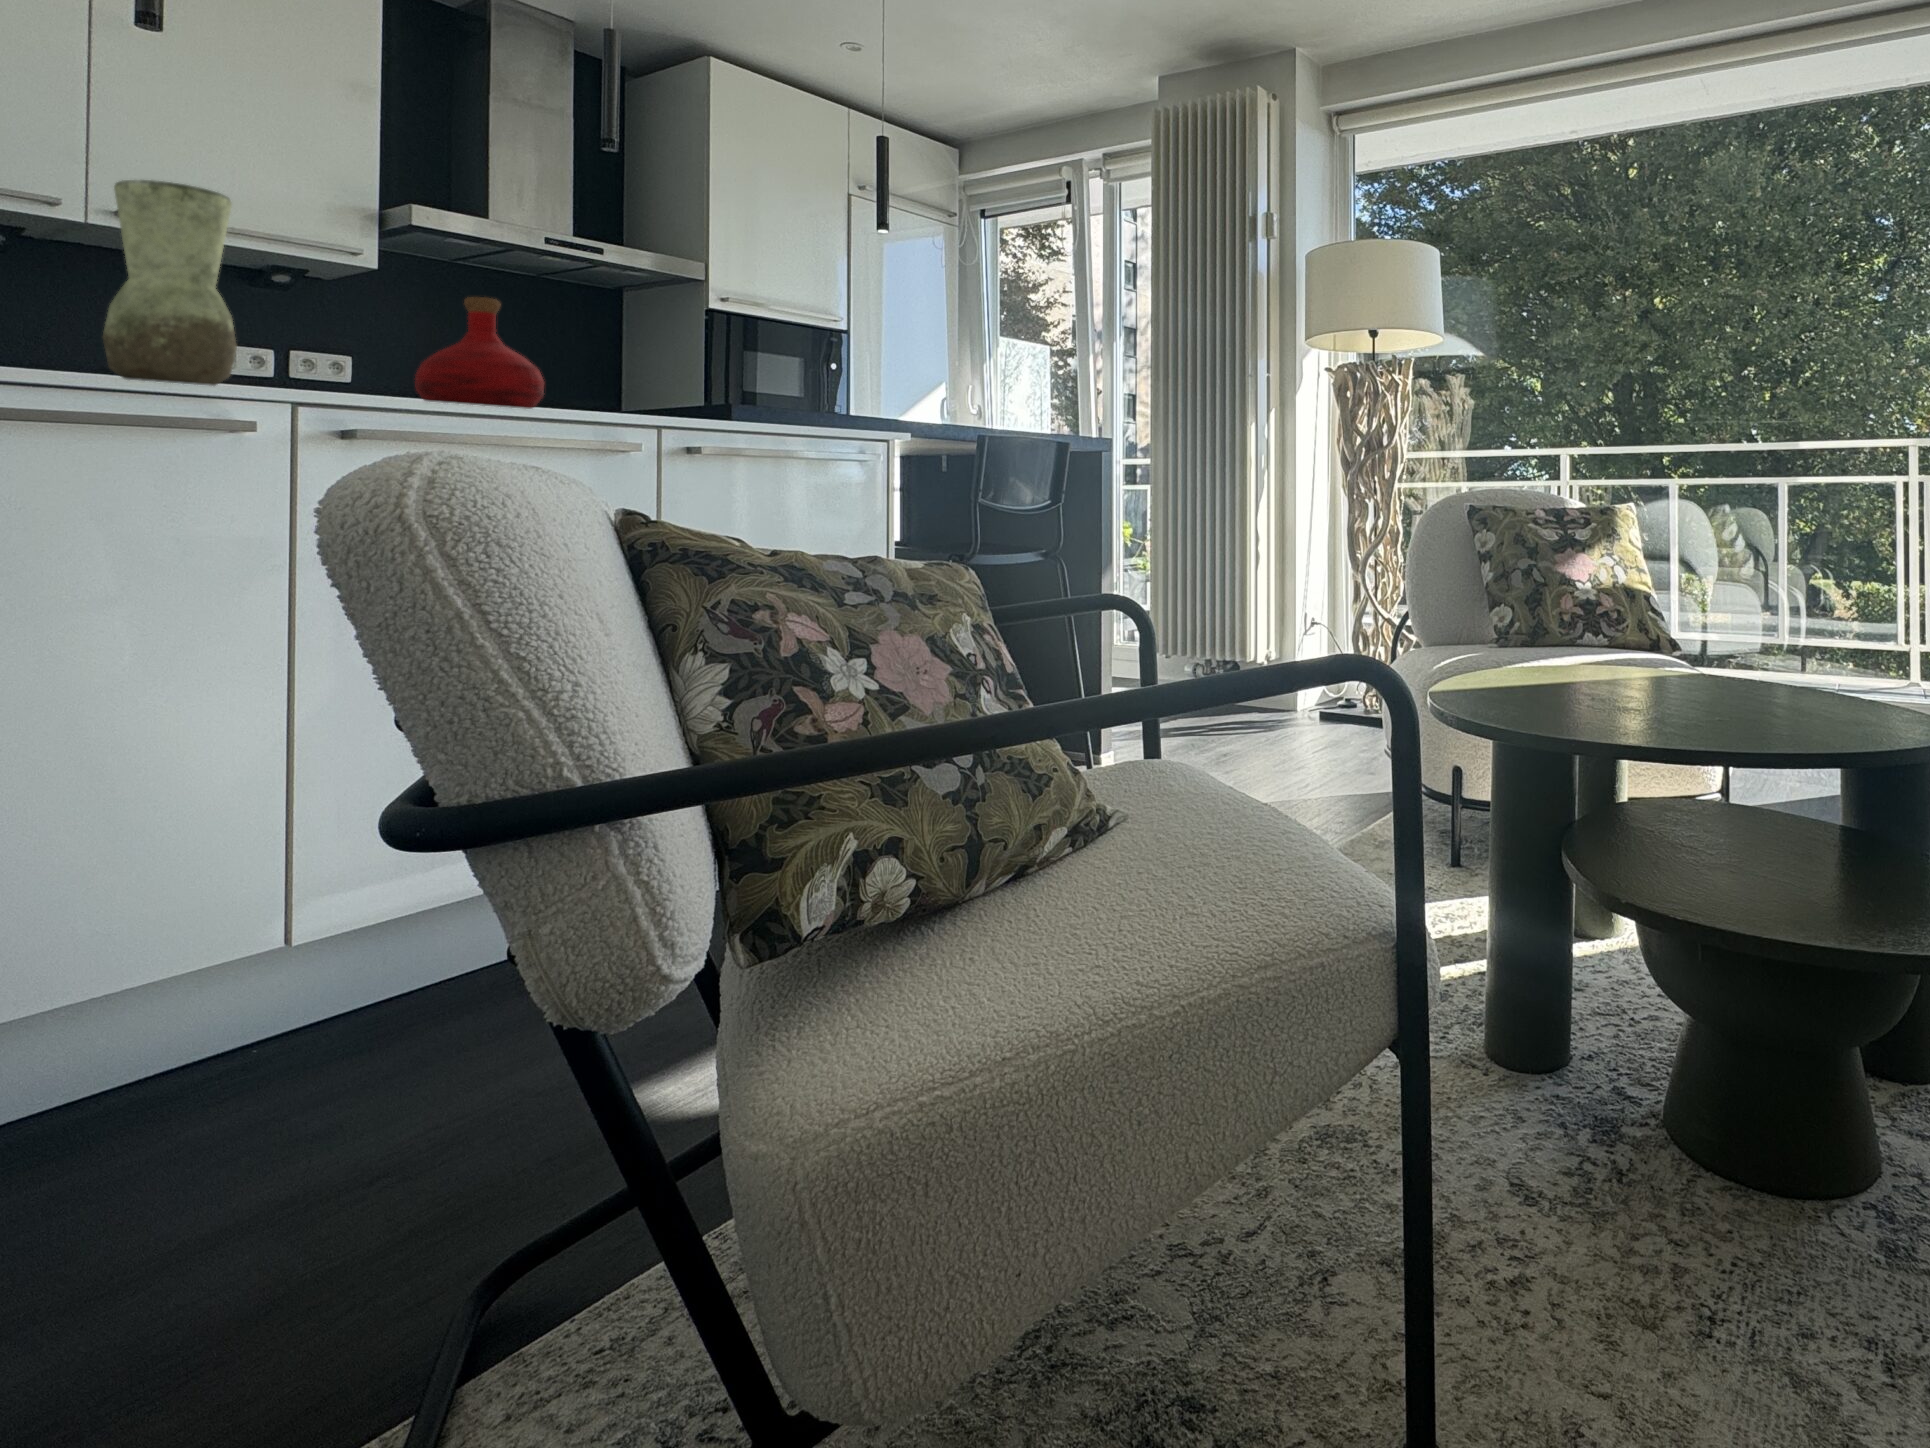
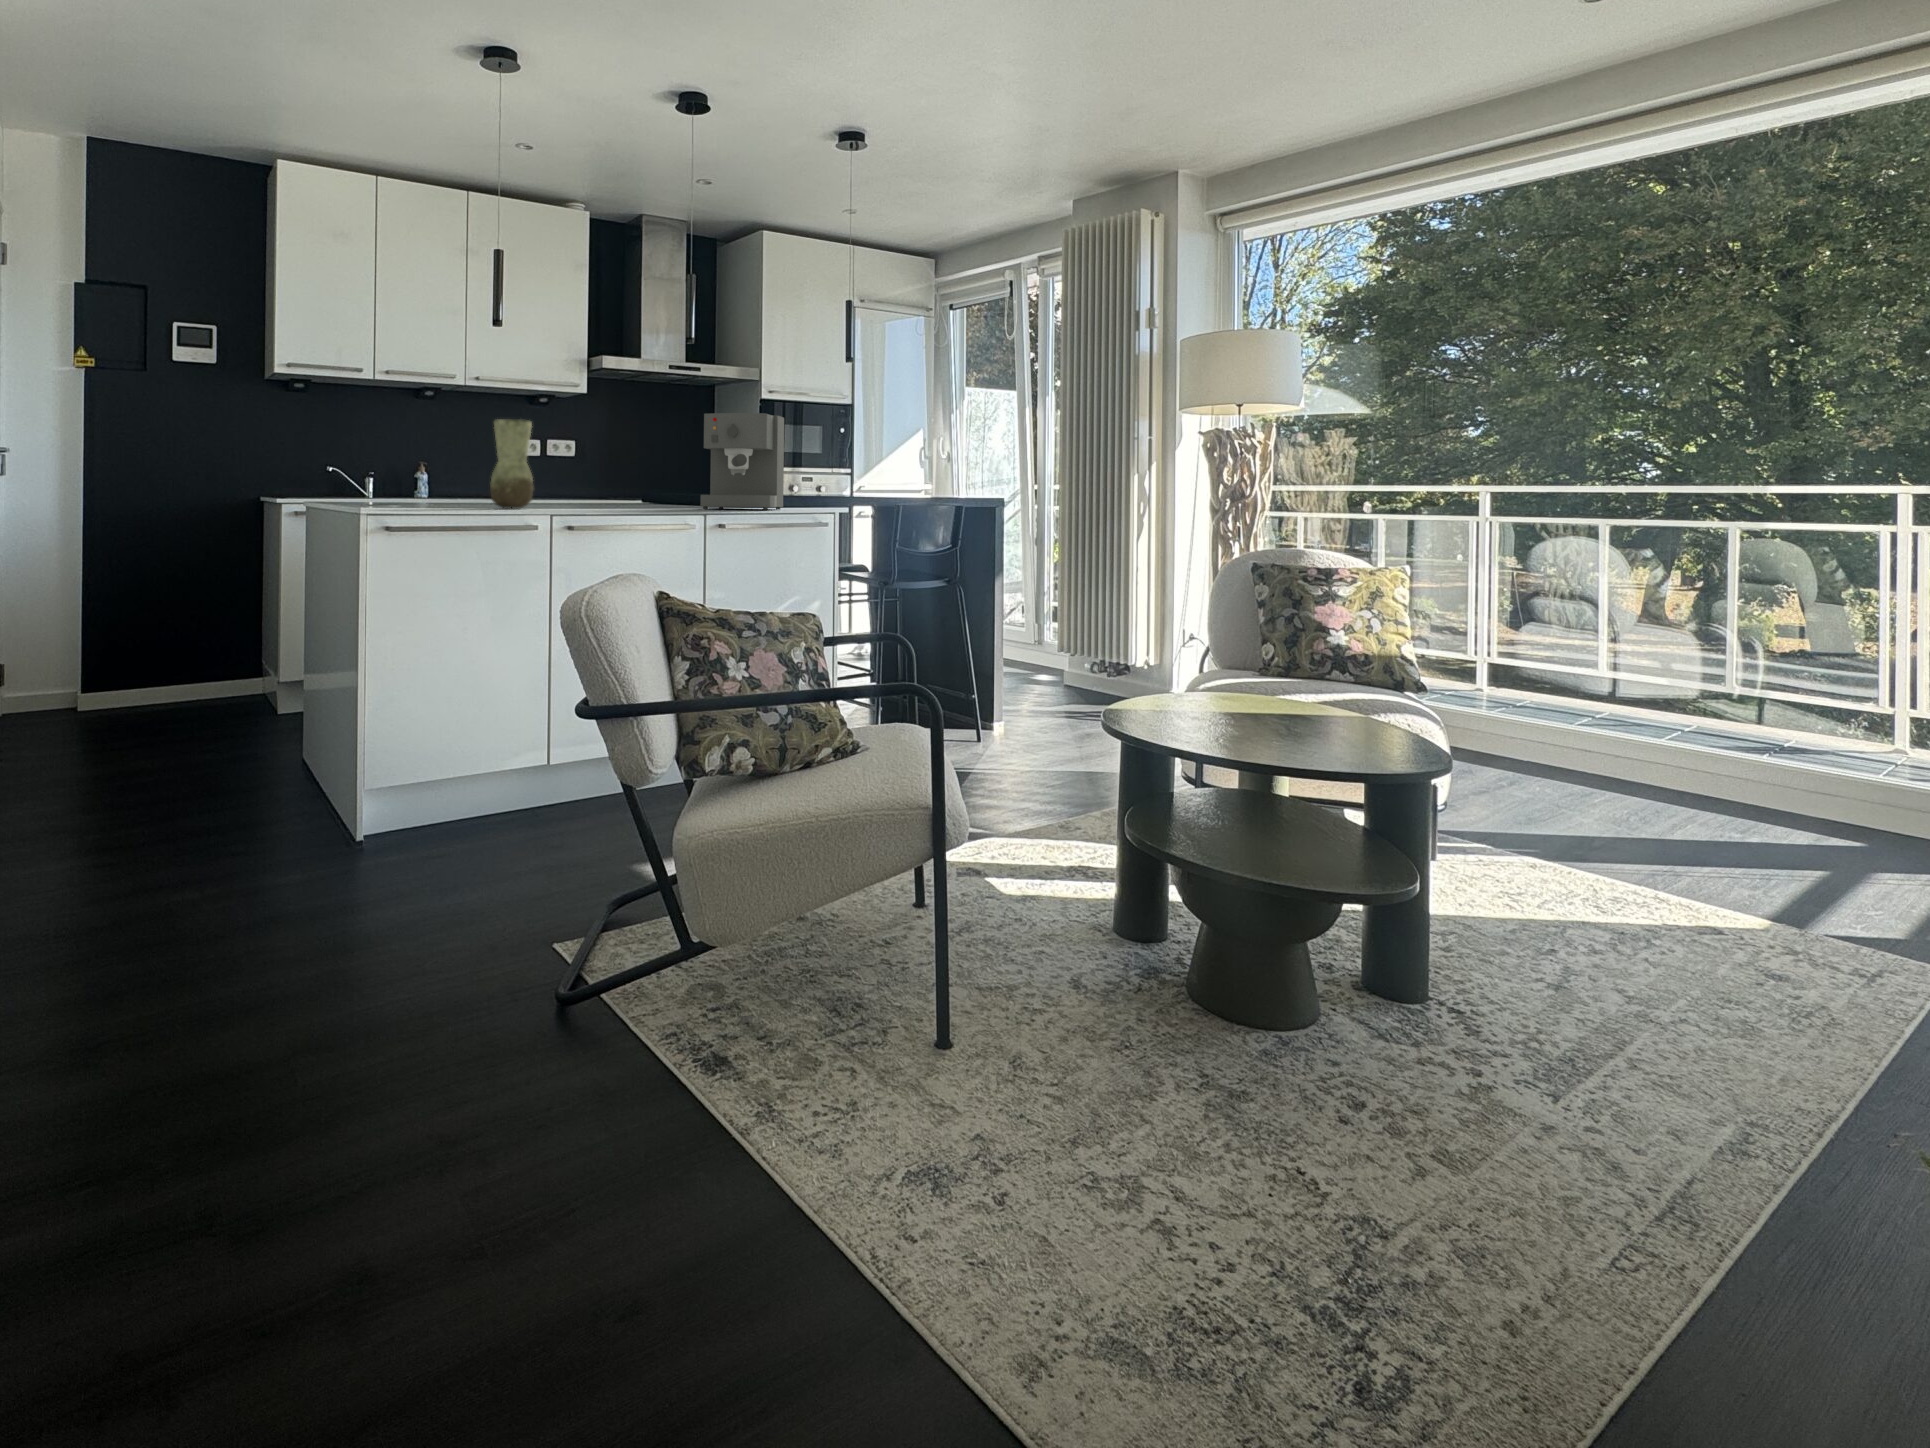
coffee maker: none [643,250,799,432] -> present [700,413,784,509]
bottle: present [415,297,544,409] -> none [600,450,654,508]

